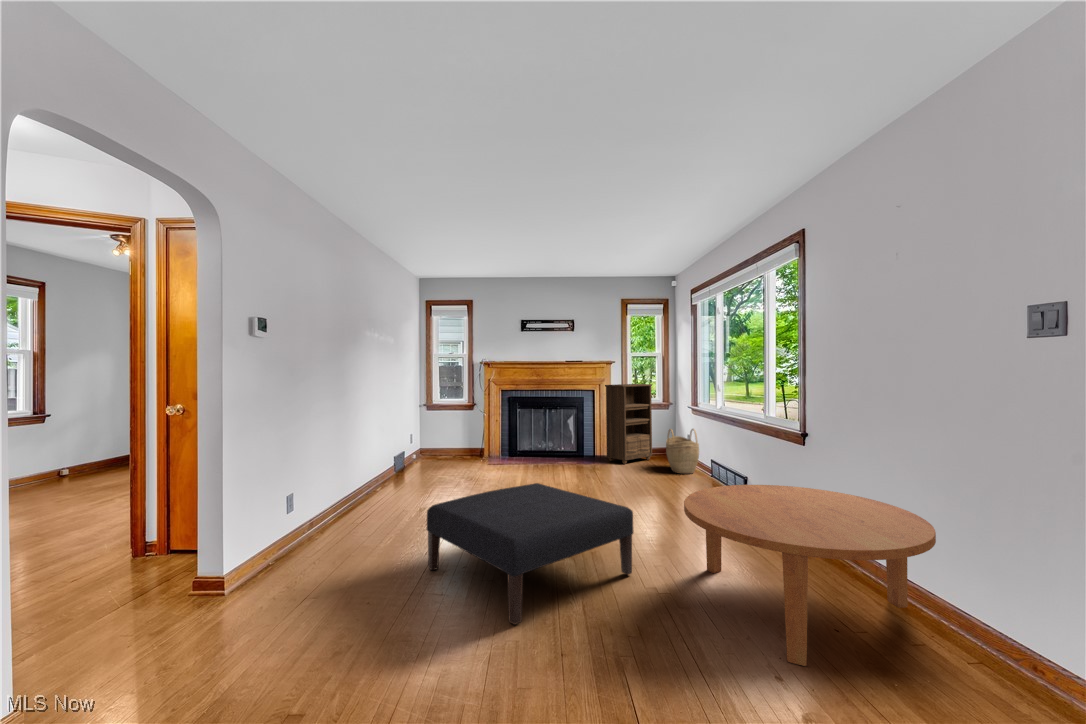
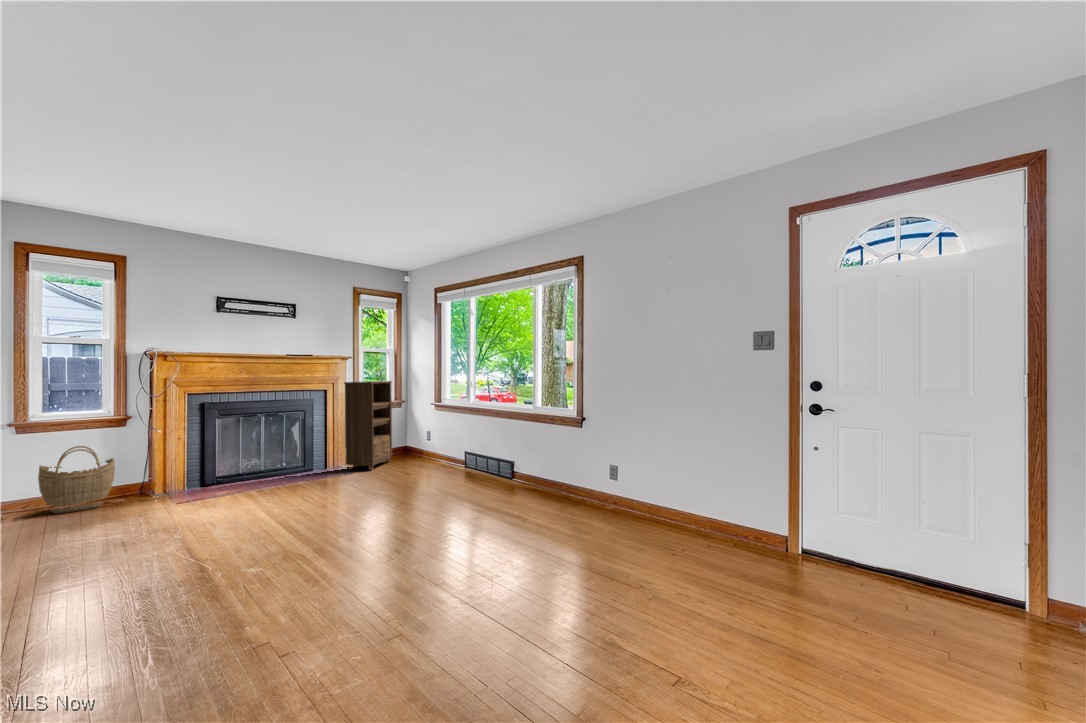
woven basket: present [666,429,699,474] -> present [38,446,115,514]
ottoman: present [427,483,634,624] -> none [333,491,562,651]
coffee table: present [684,485,936,666] -> none [596,448,780,575]

